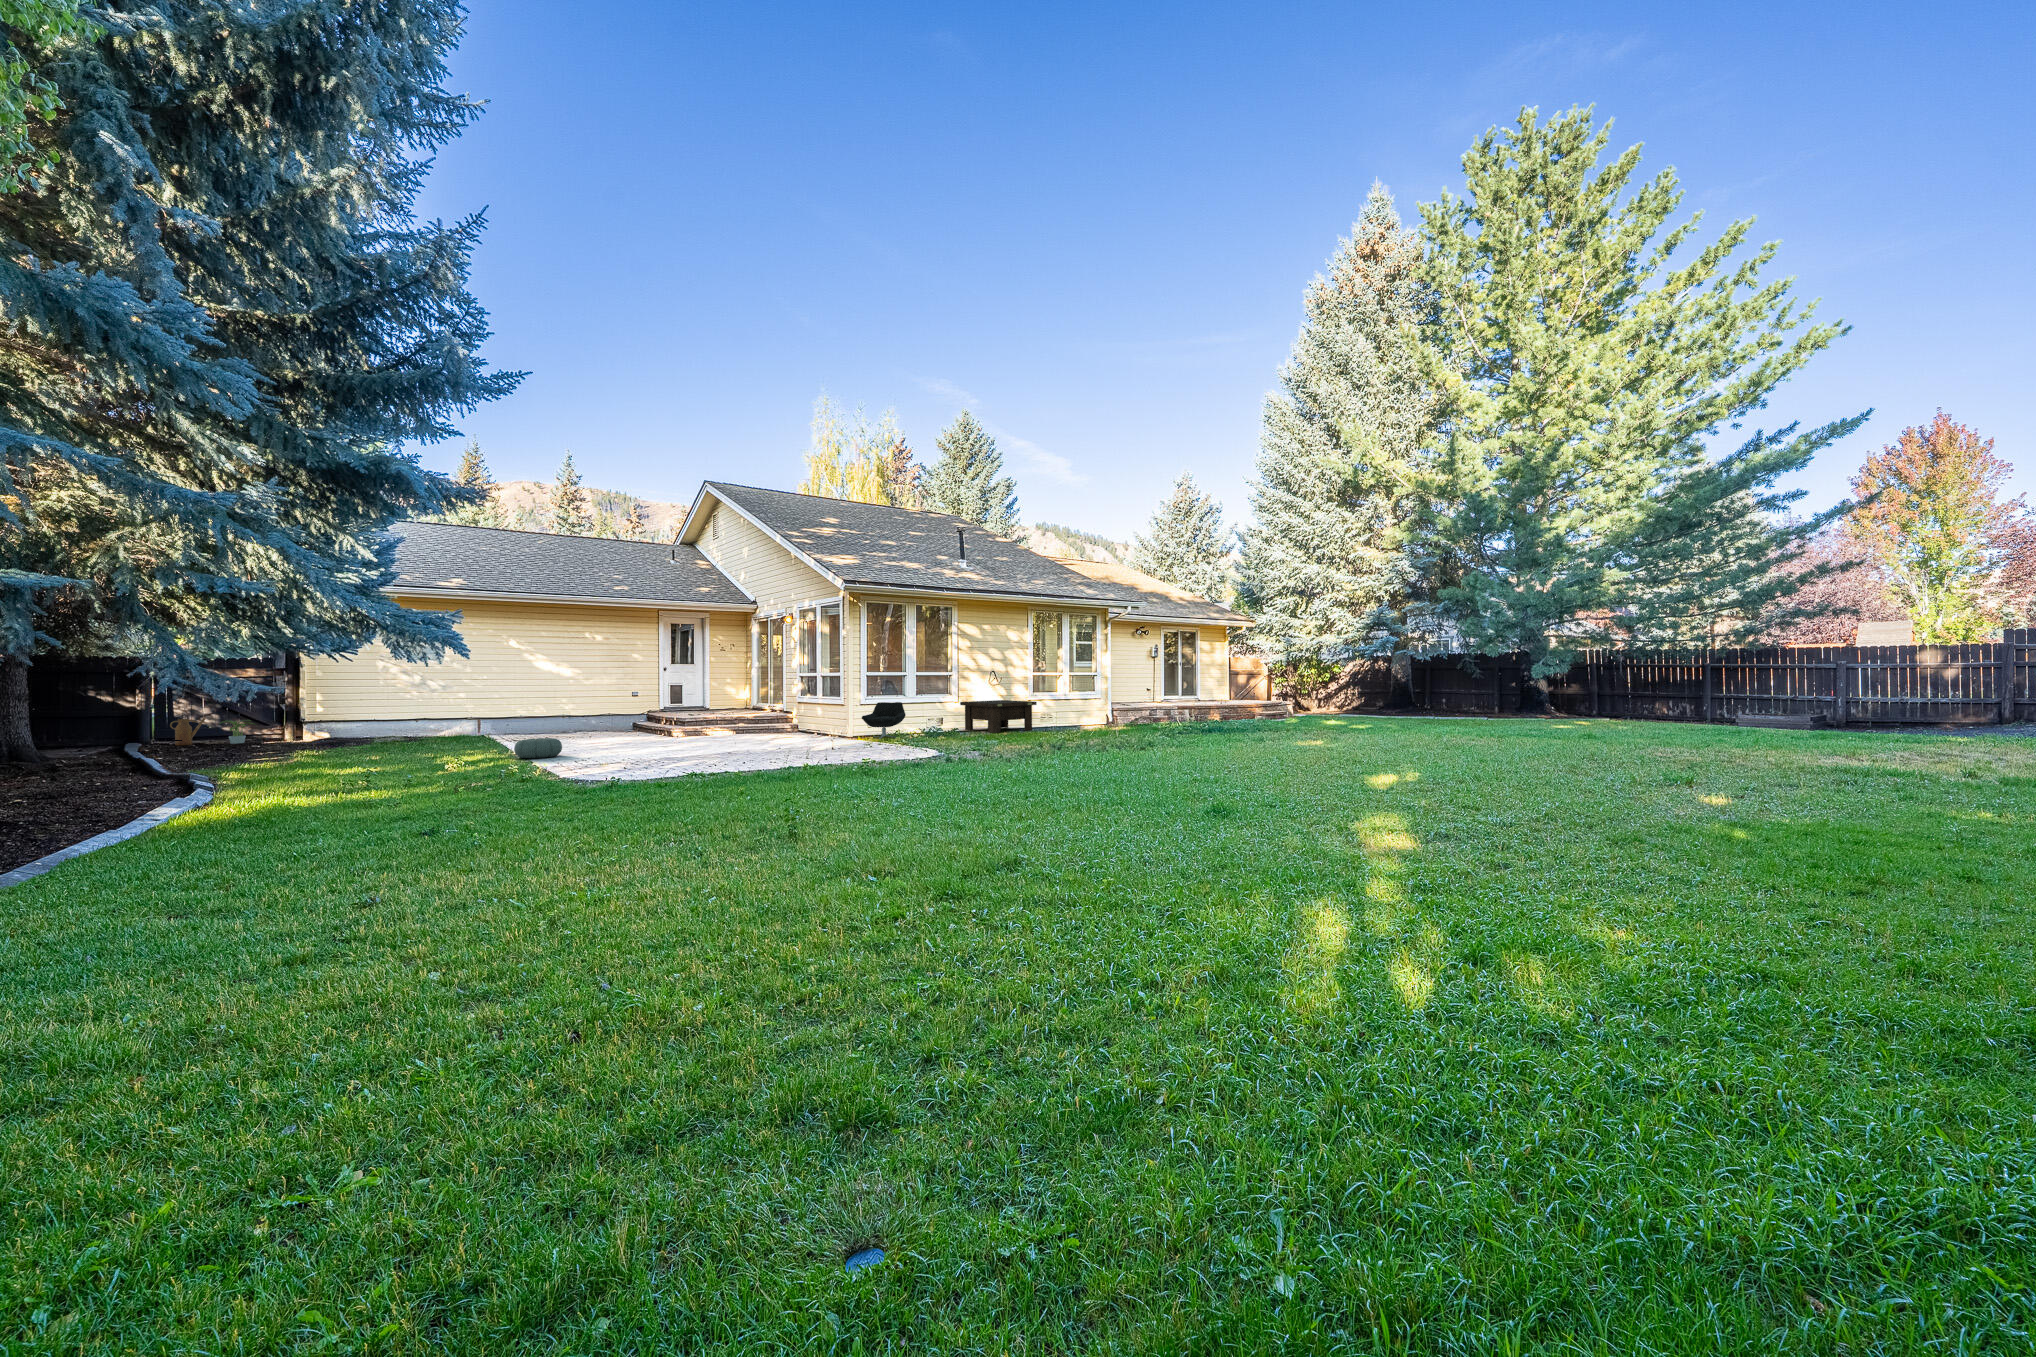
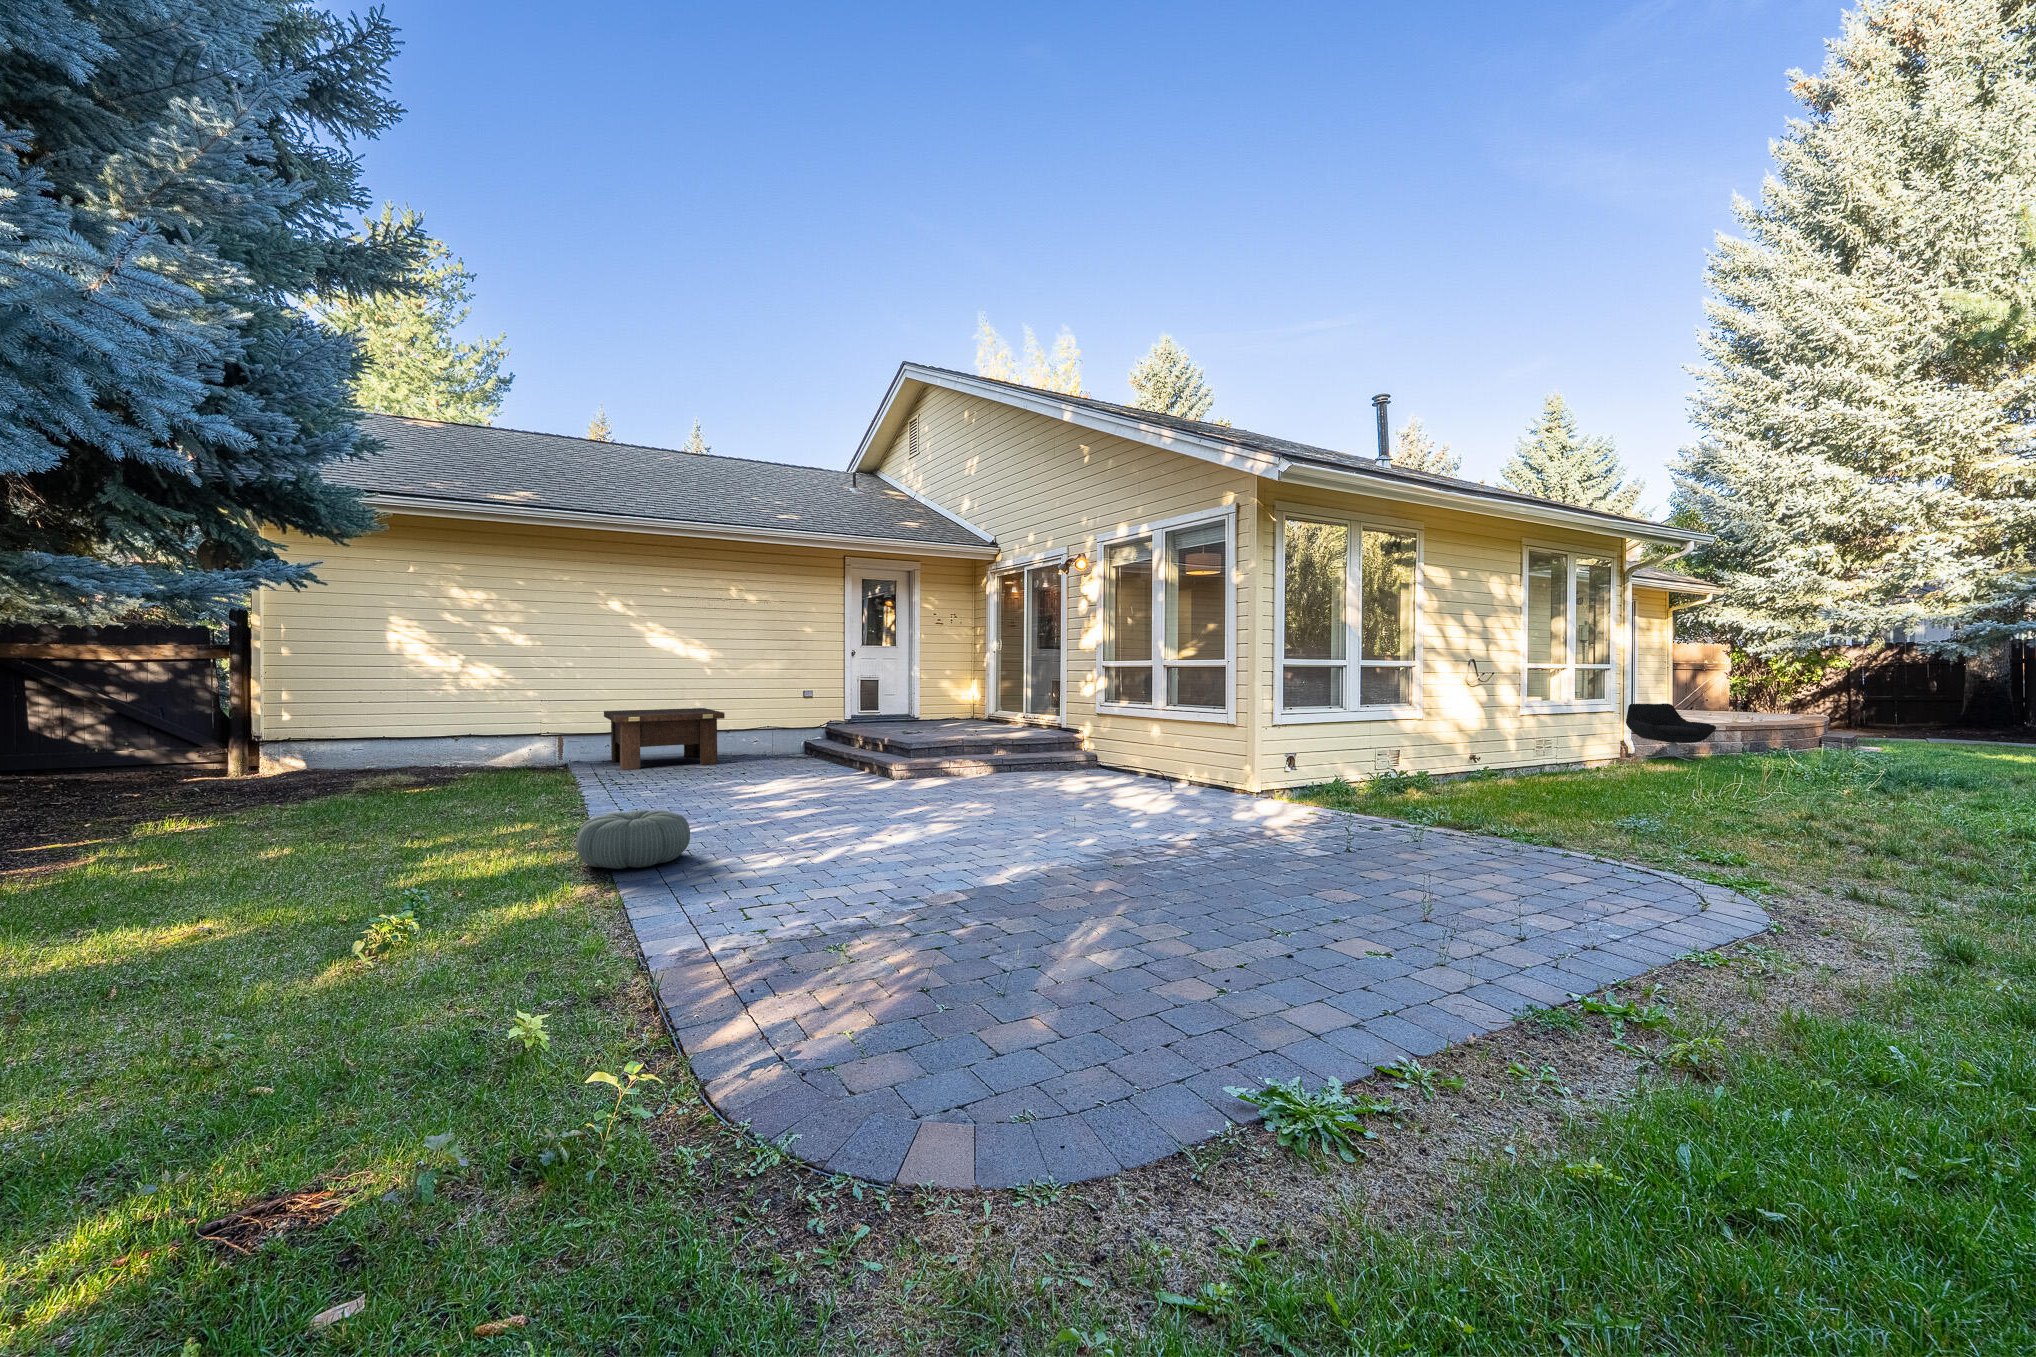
coffee table: present [960,700,1037,733] -> present [604,708,725,770]
lounge chair: present [862,702,906,739] -> present [1626,703,1716,761]
watering can: present [170,718,205,745] -> none [24,732,89,782]
potted plant: present [221,720,255,744] -> none [104,736,177,779]

